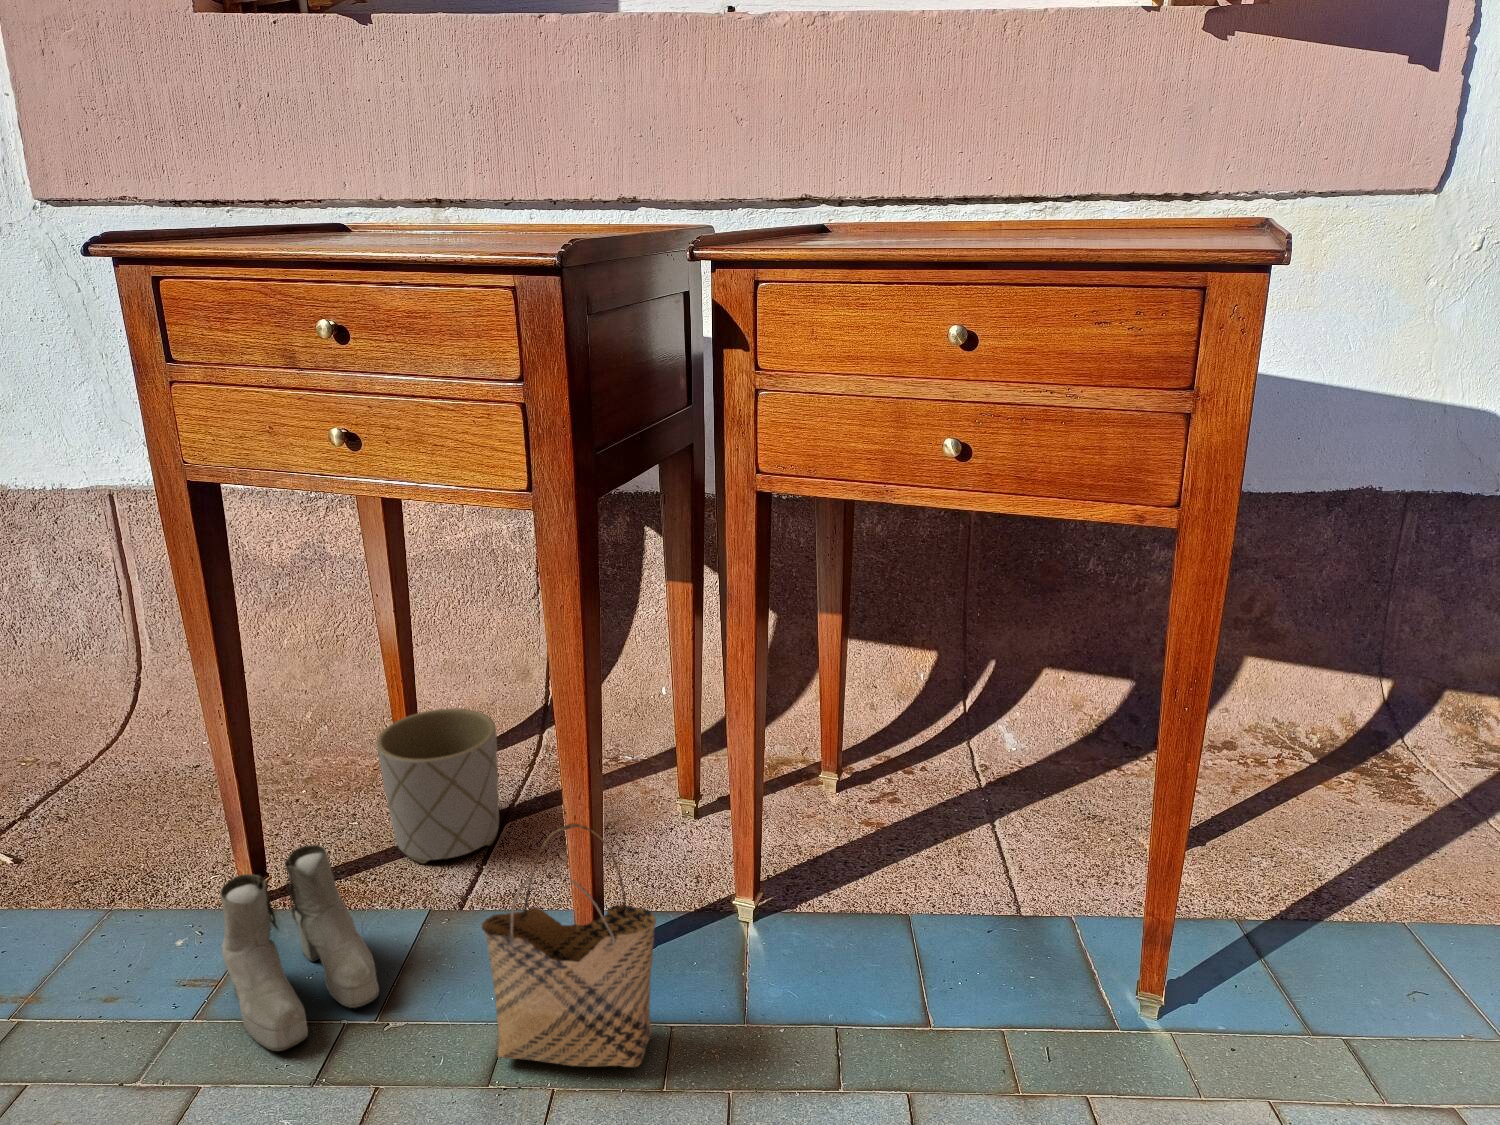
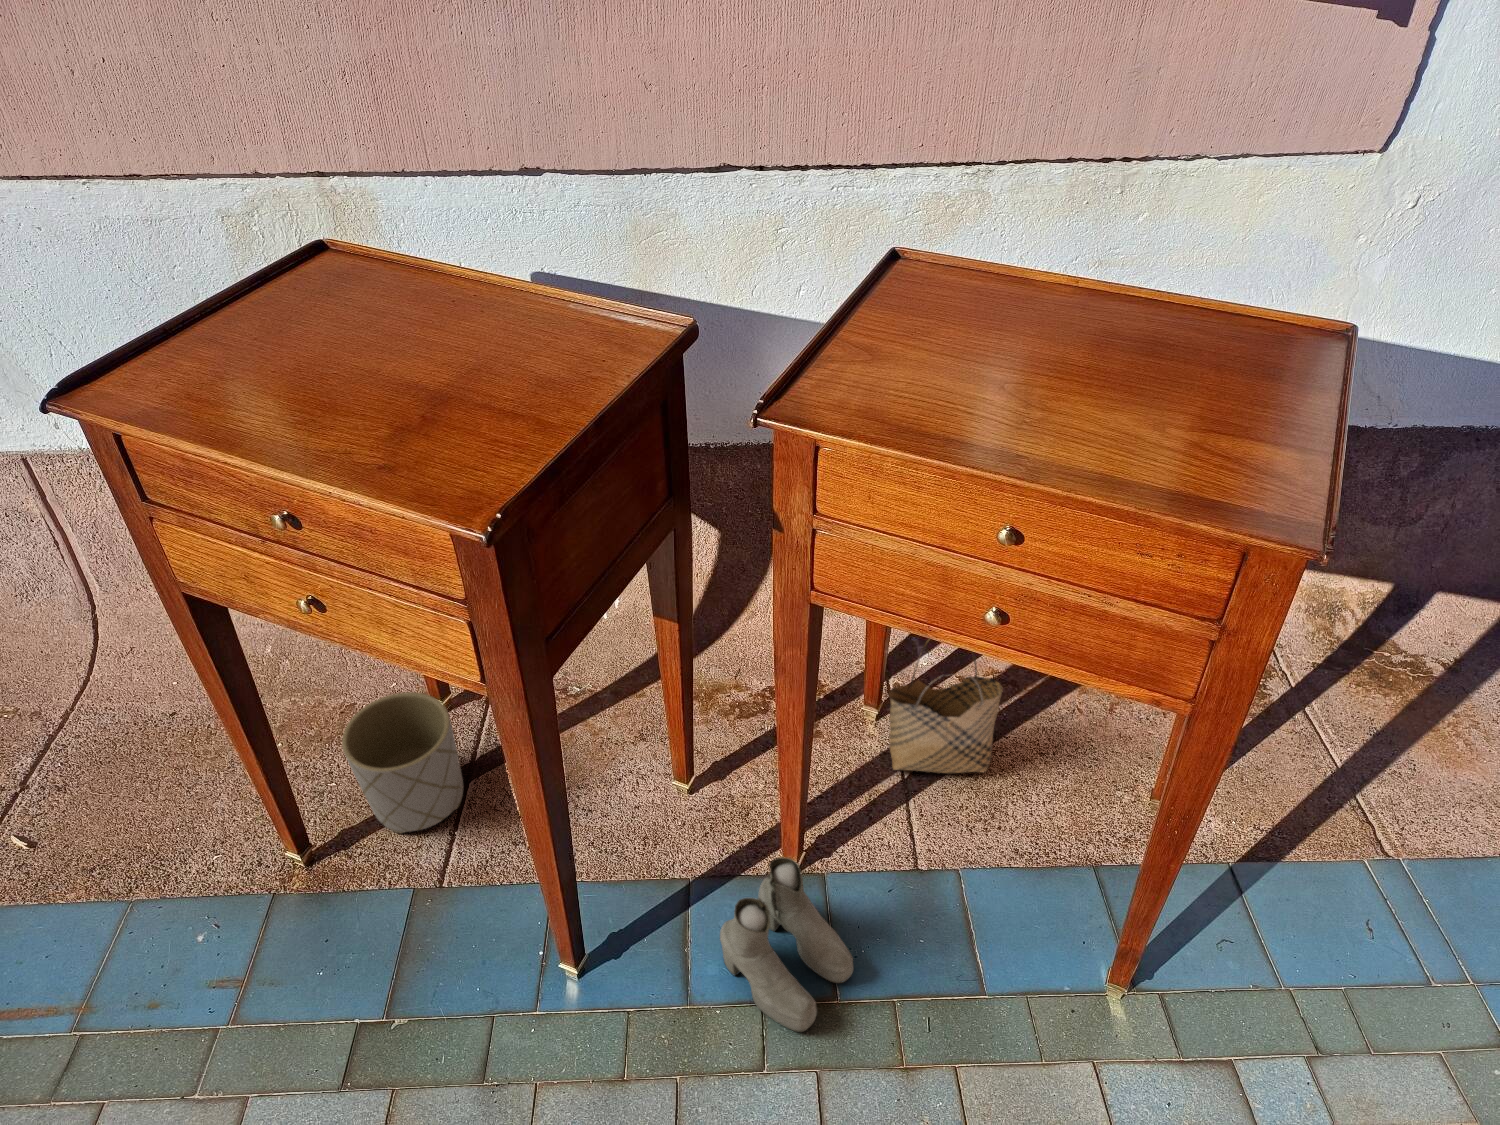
woven basket: present [482,824,656,1067] -> present [889,638,1003,773]
boots: present [220,845,379,1051] -> present [720,857,853,1032]

